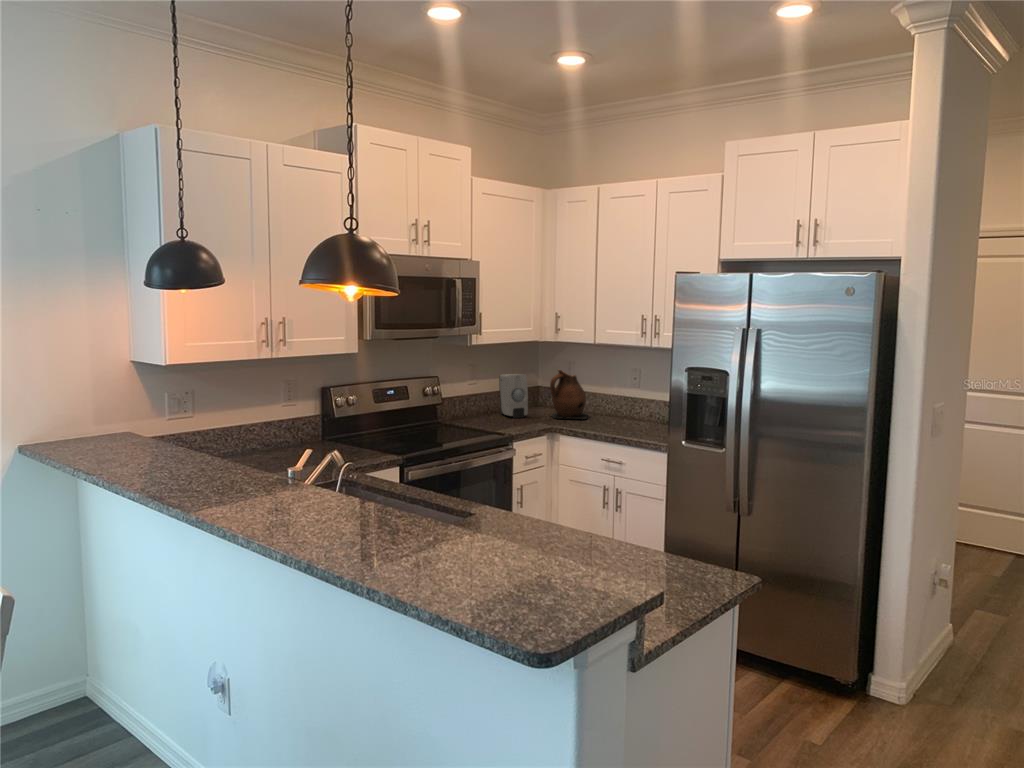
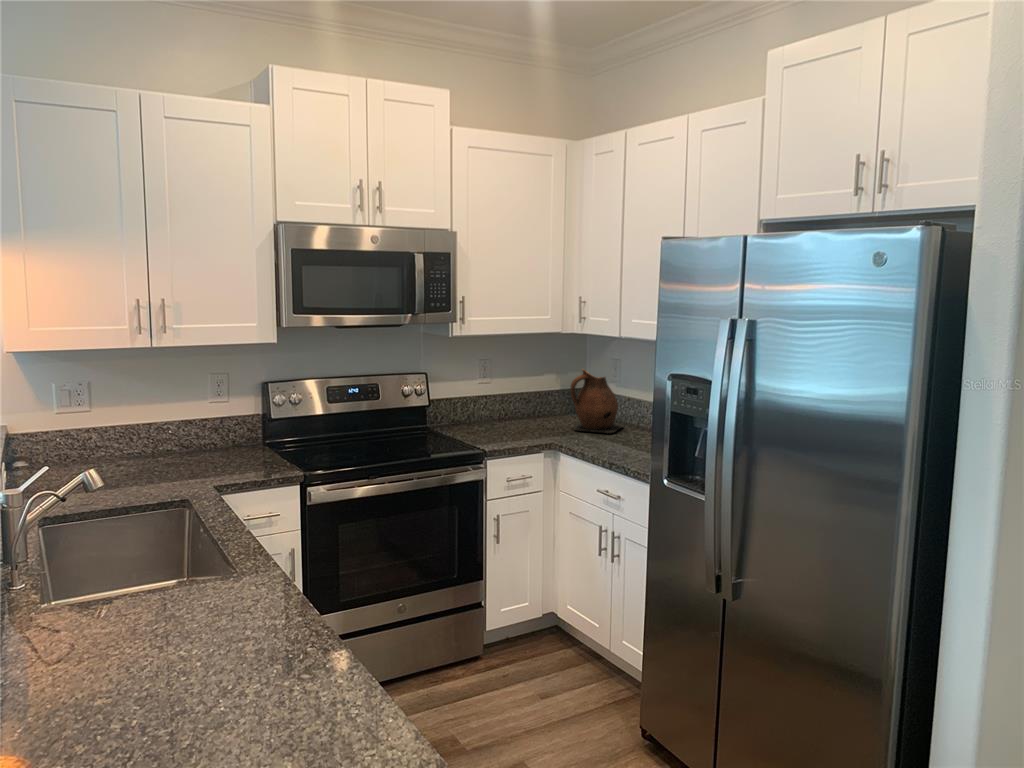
soap dispenser: present [499,374,528,418] -> none [517,373,544,427]

